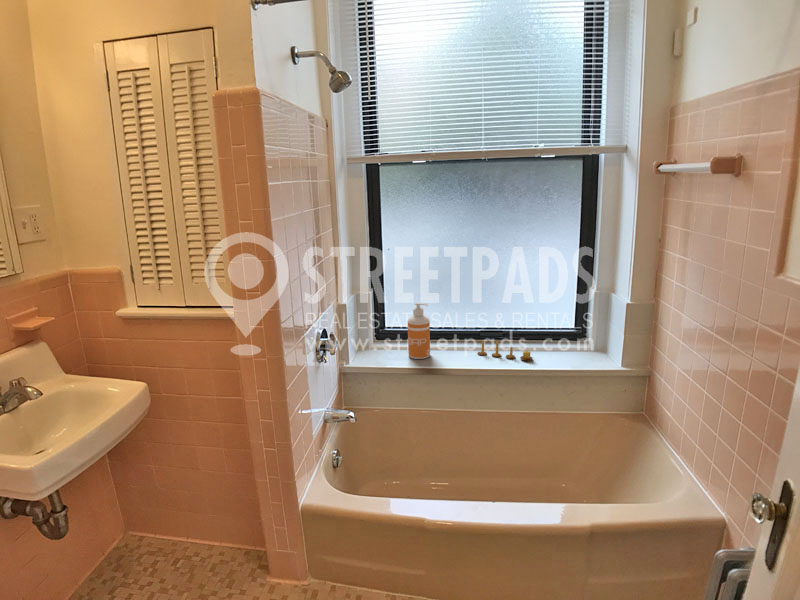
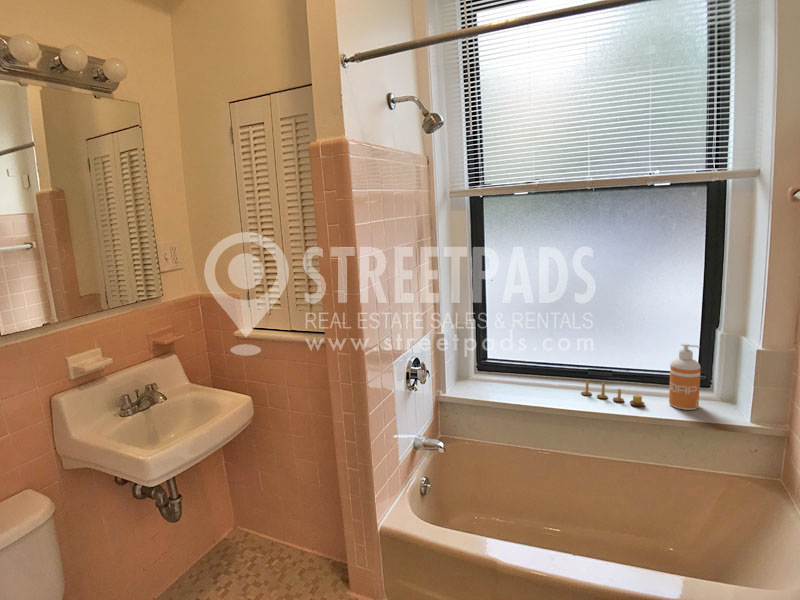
soap dispenser: present [408,303,430,359] -> present [669,344,701,410]

